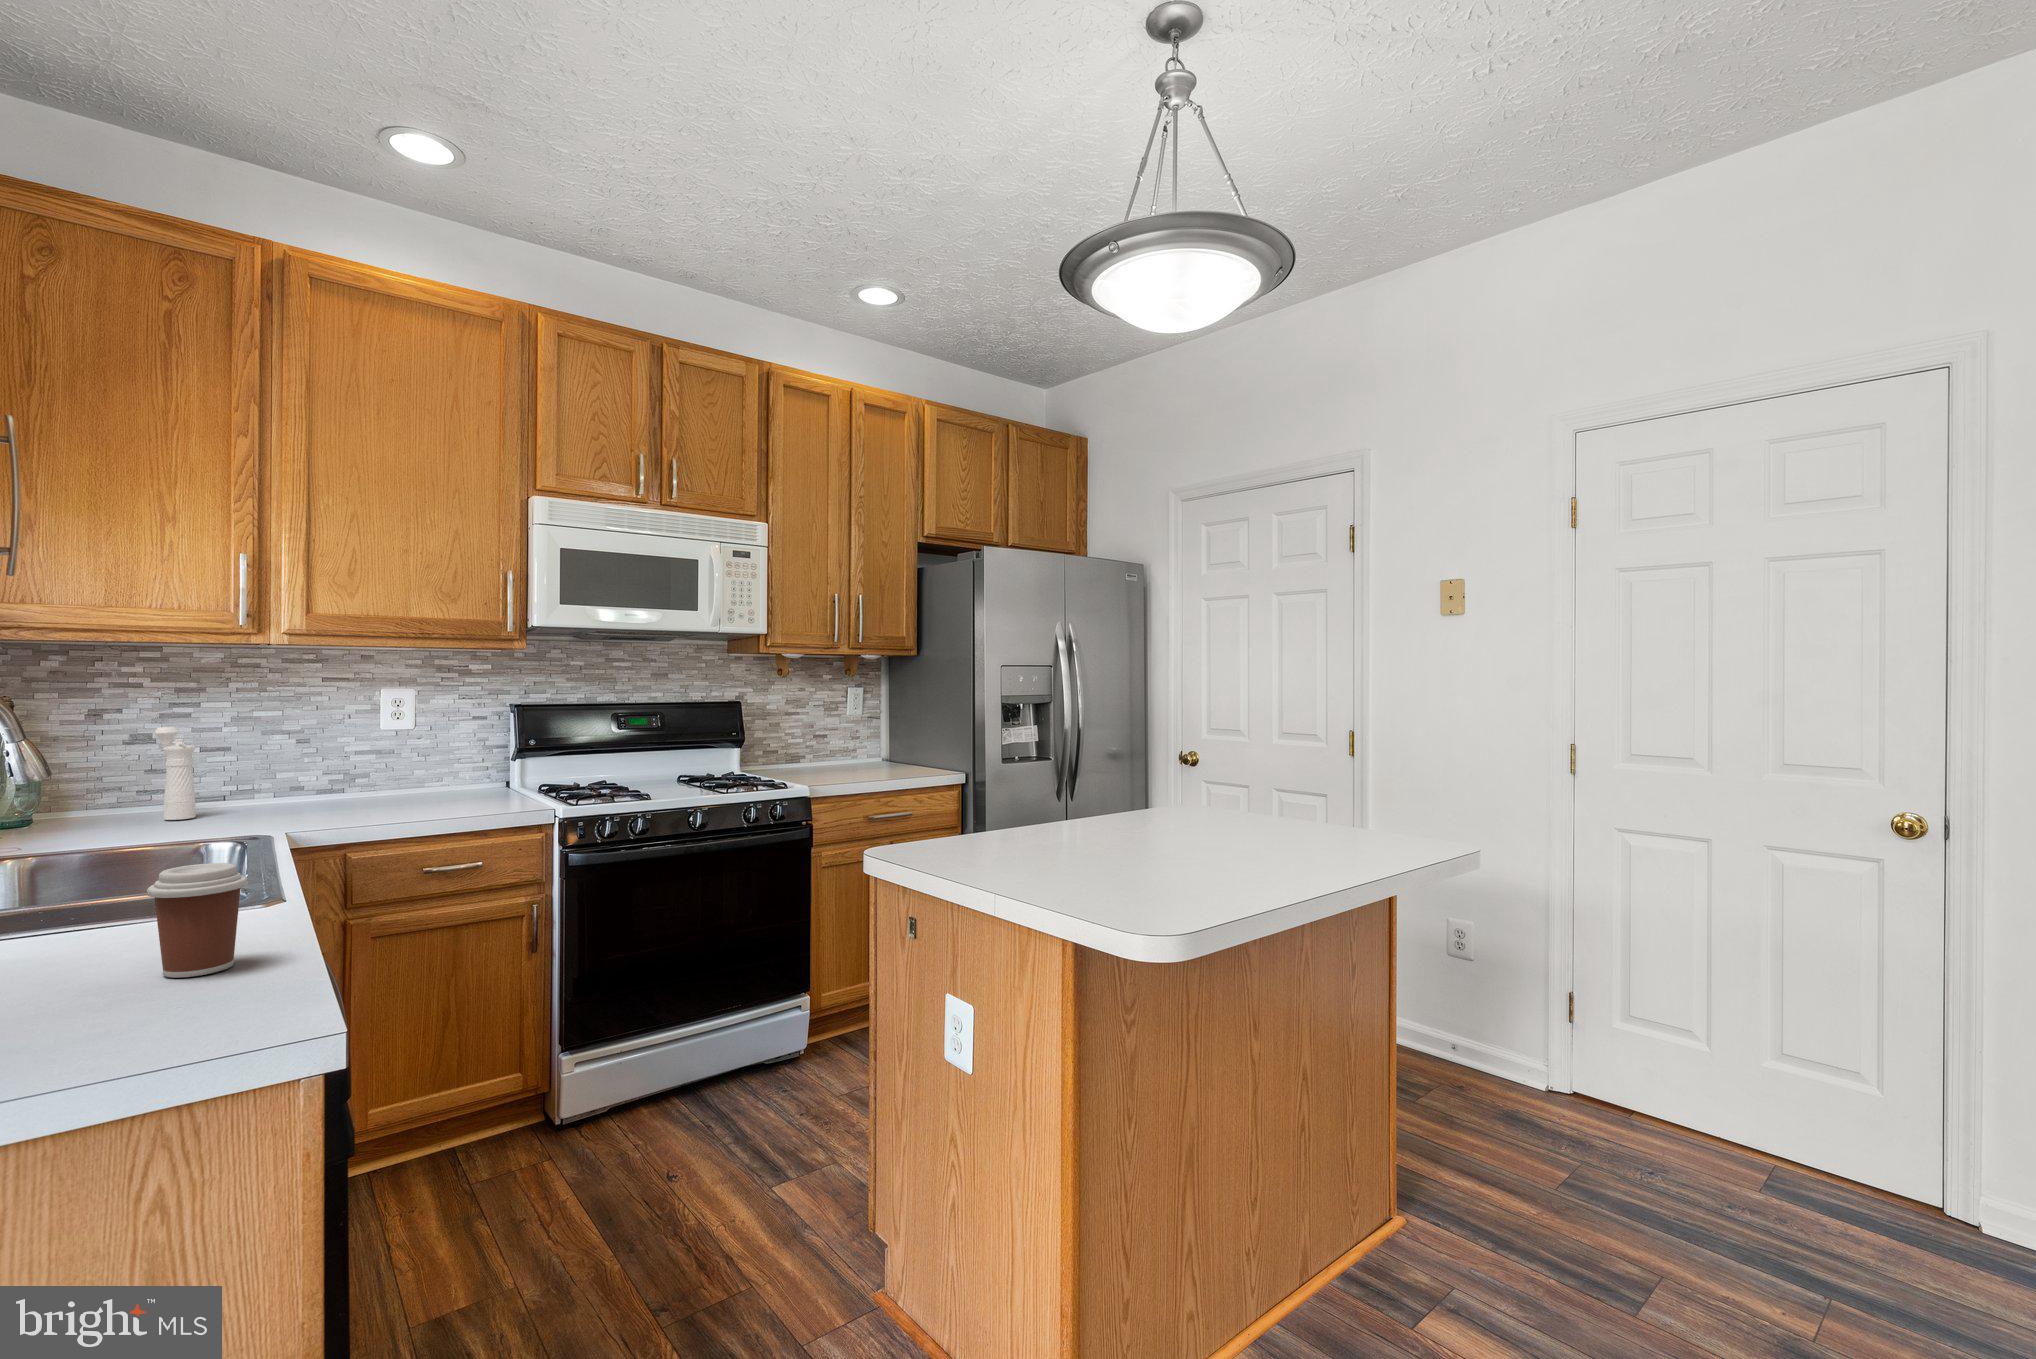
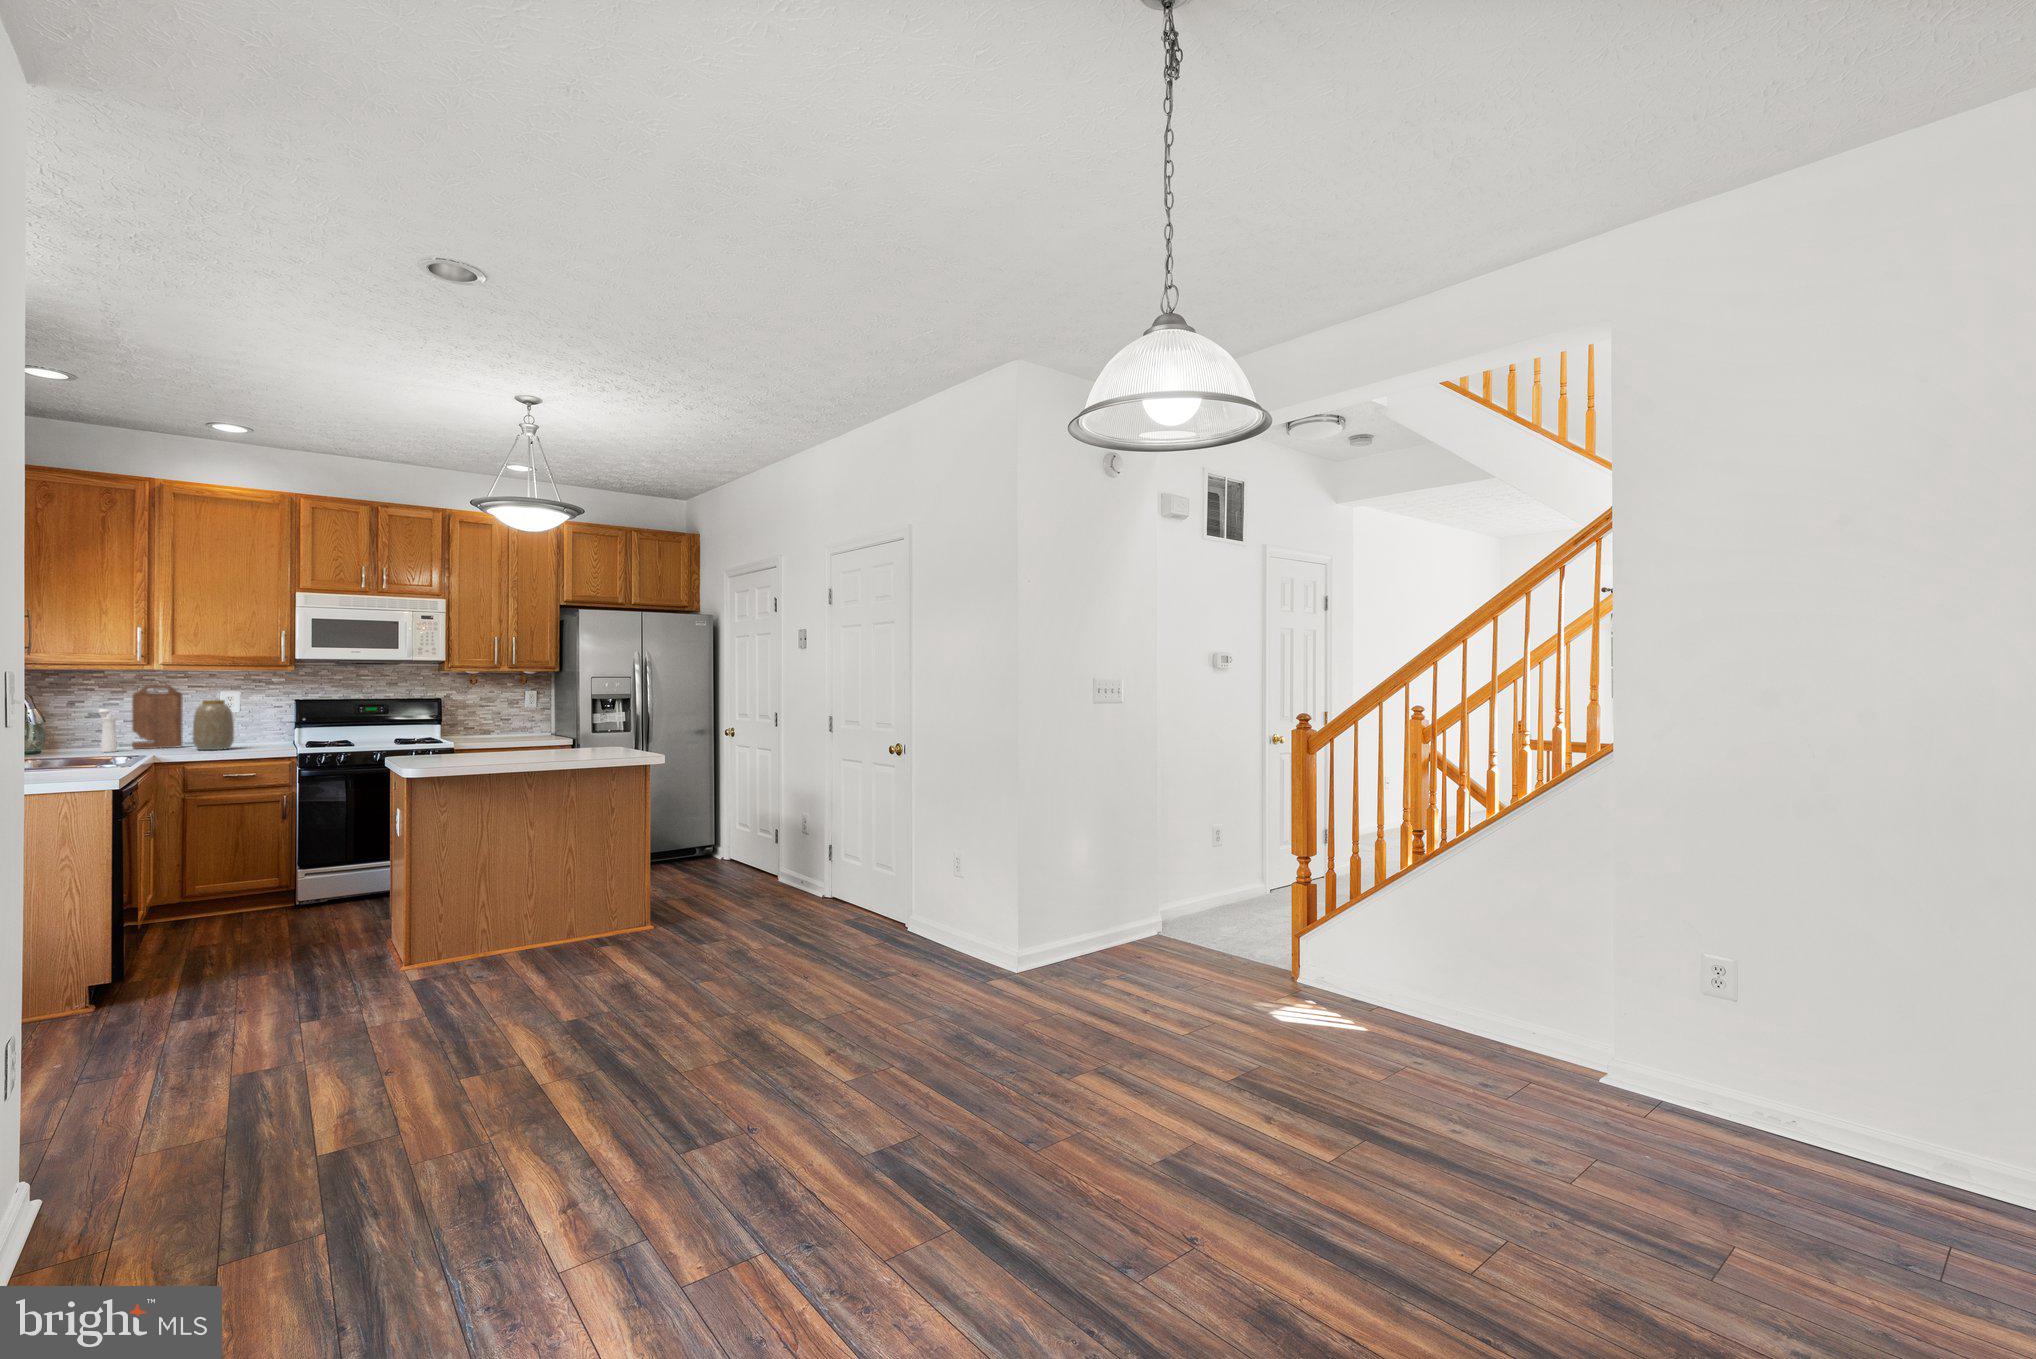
cutting board: none [220,676,315,808] -> present [132,684,183,749]
vase: none [346,707,422,812] -> present [193,700,234,750]
coffee cup: present [147,863,247,978] -> none [65,740,98,772]

